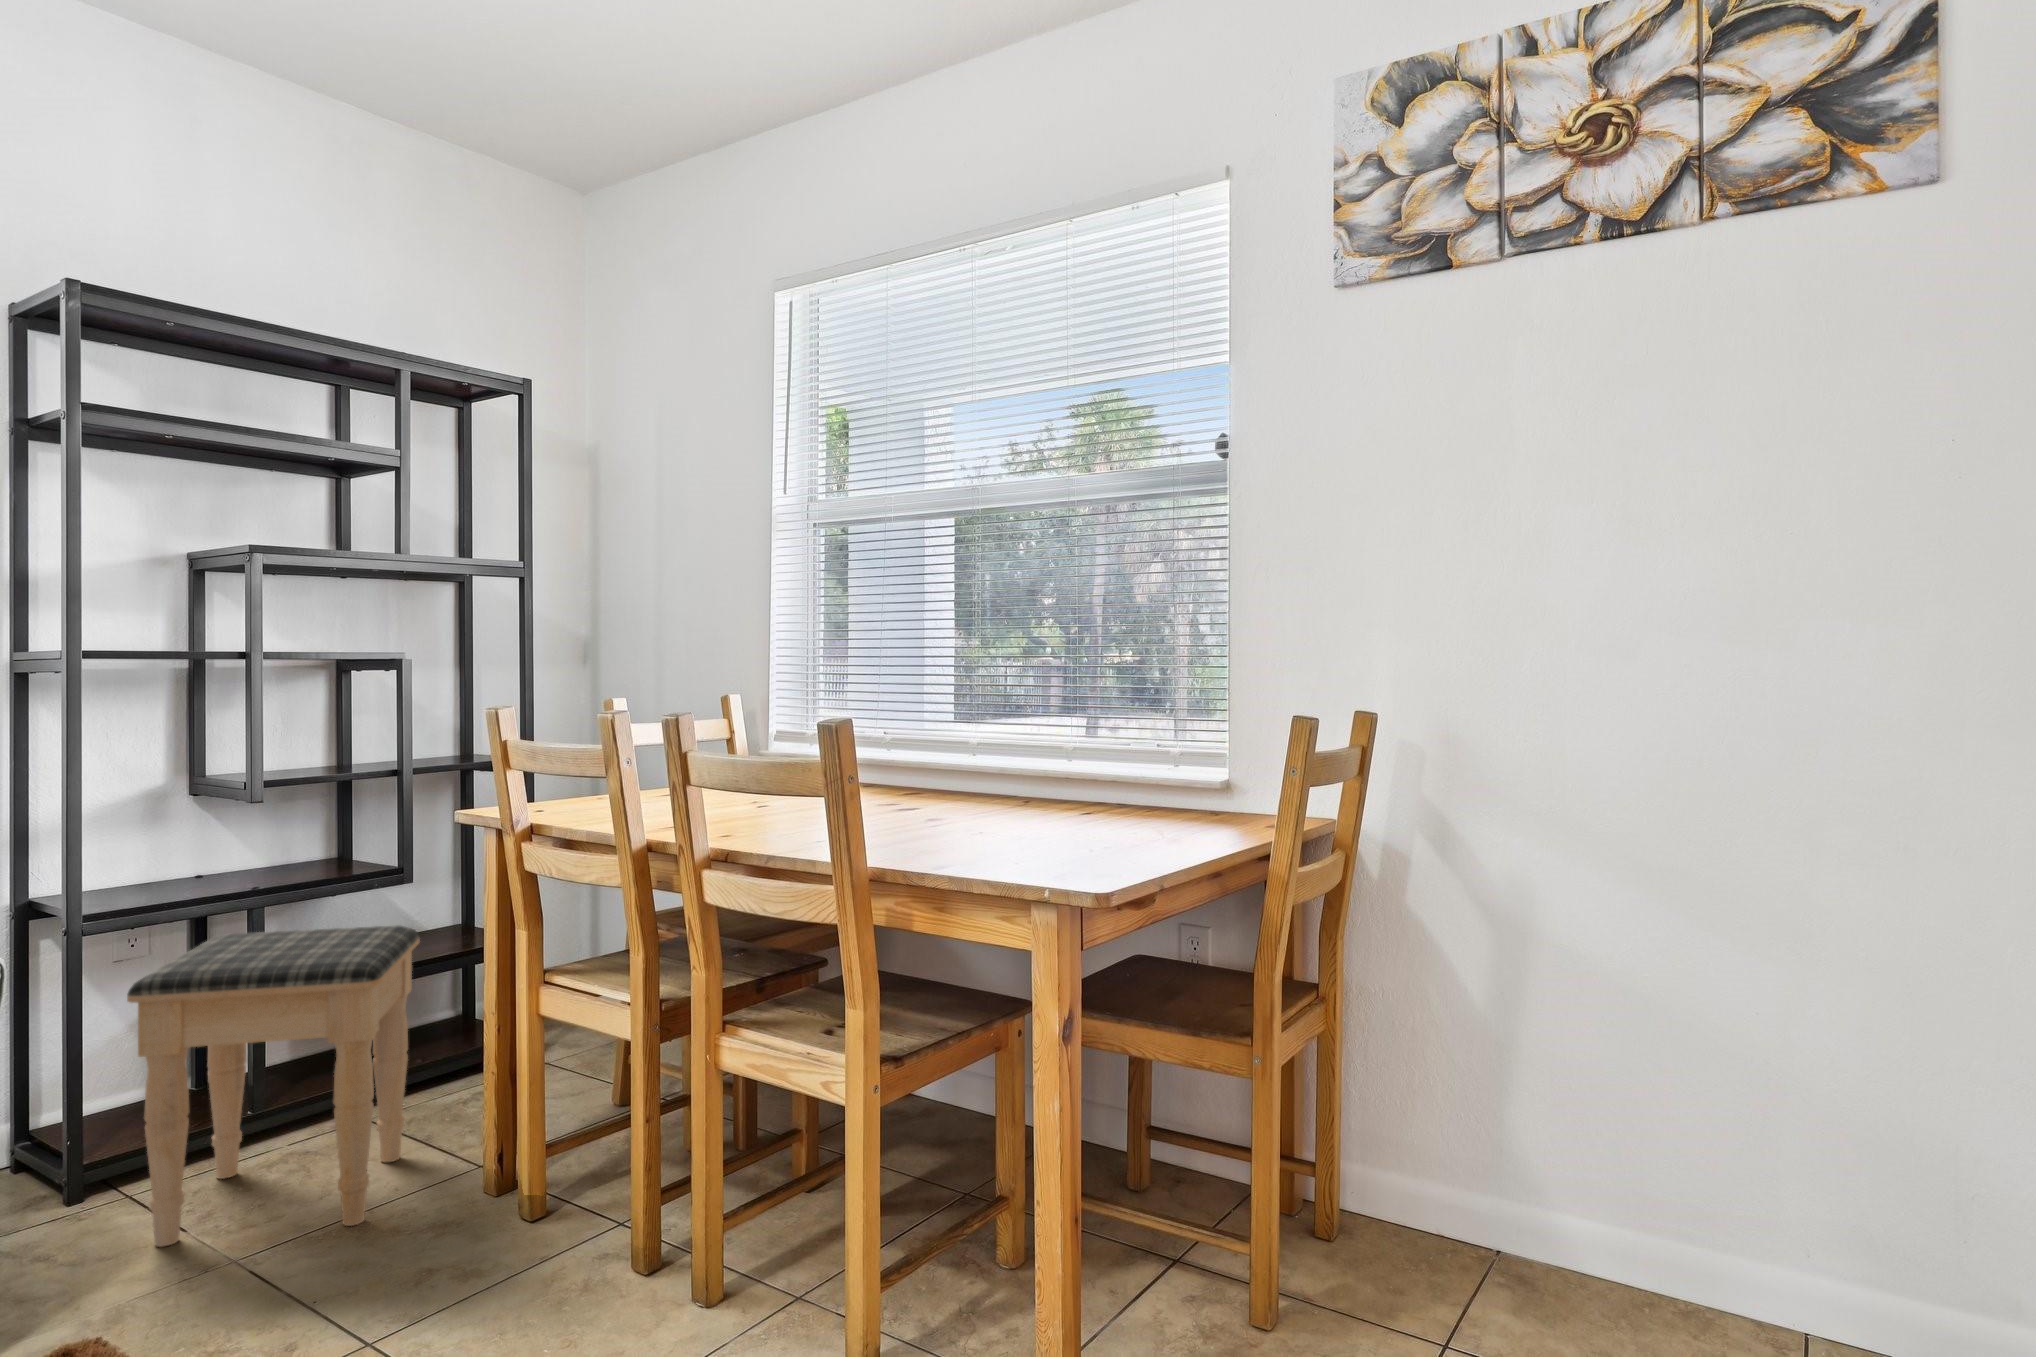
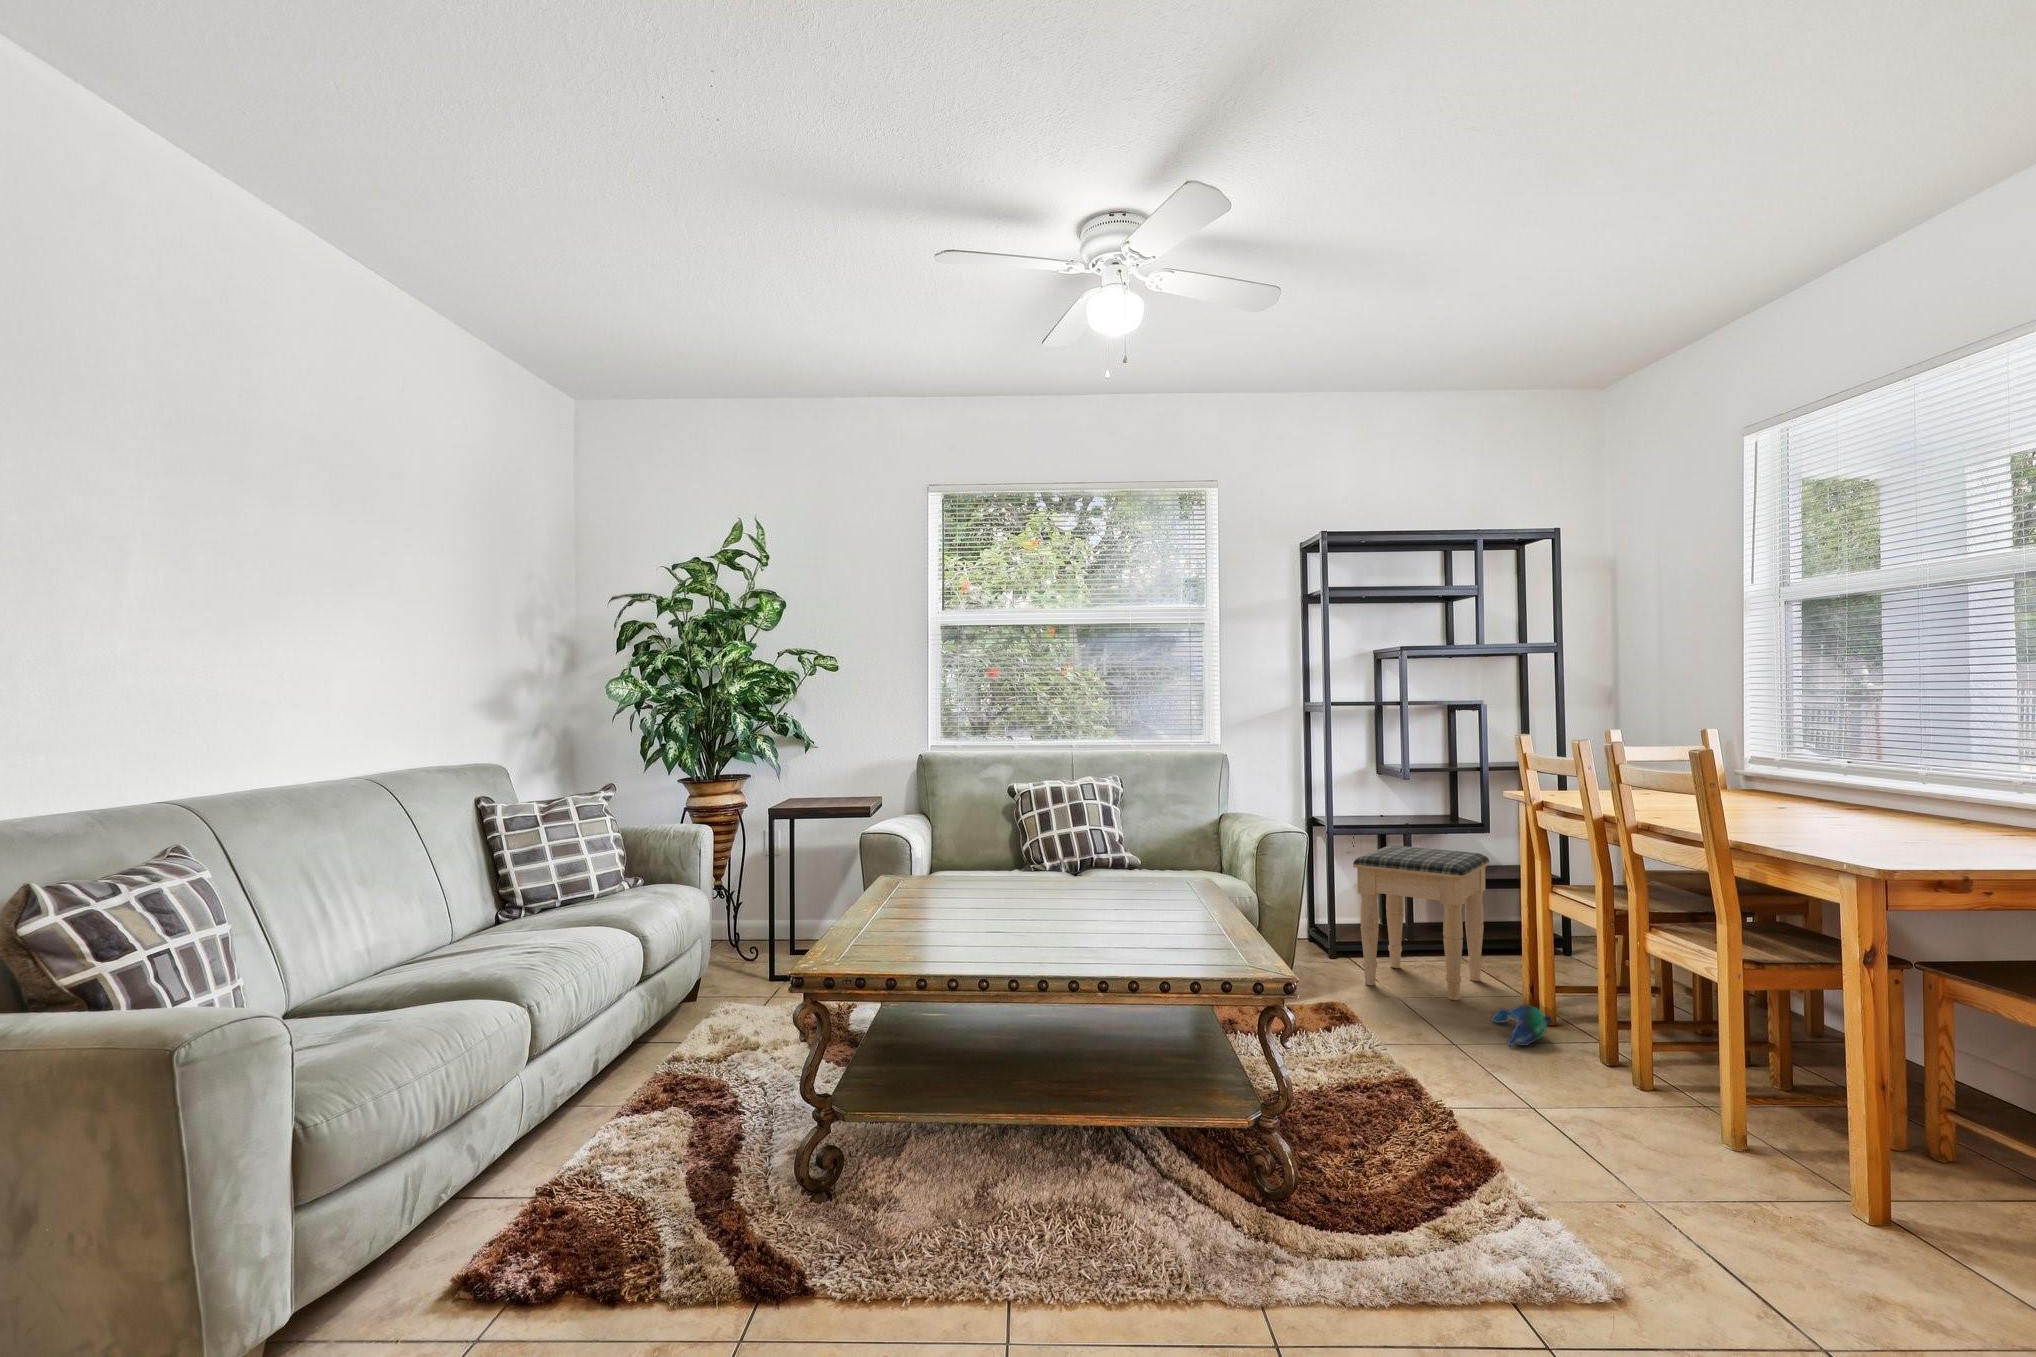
plush toy: none [433,1207,551,1313] -> present [1491,1005,1552,1046]

